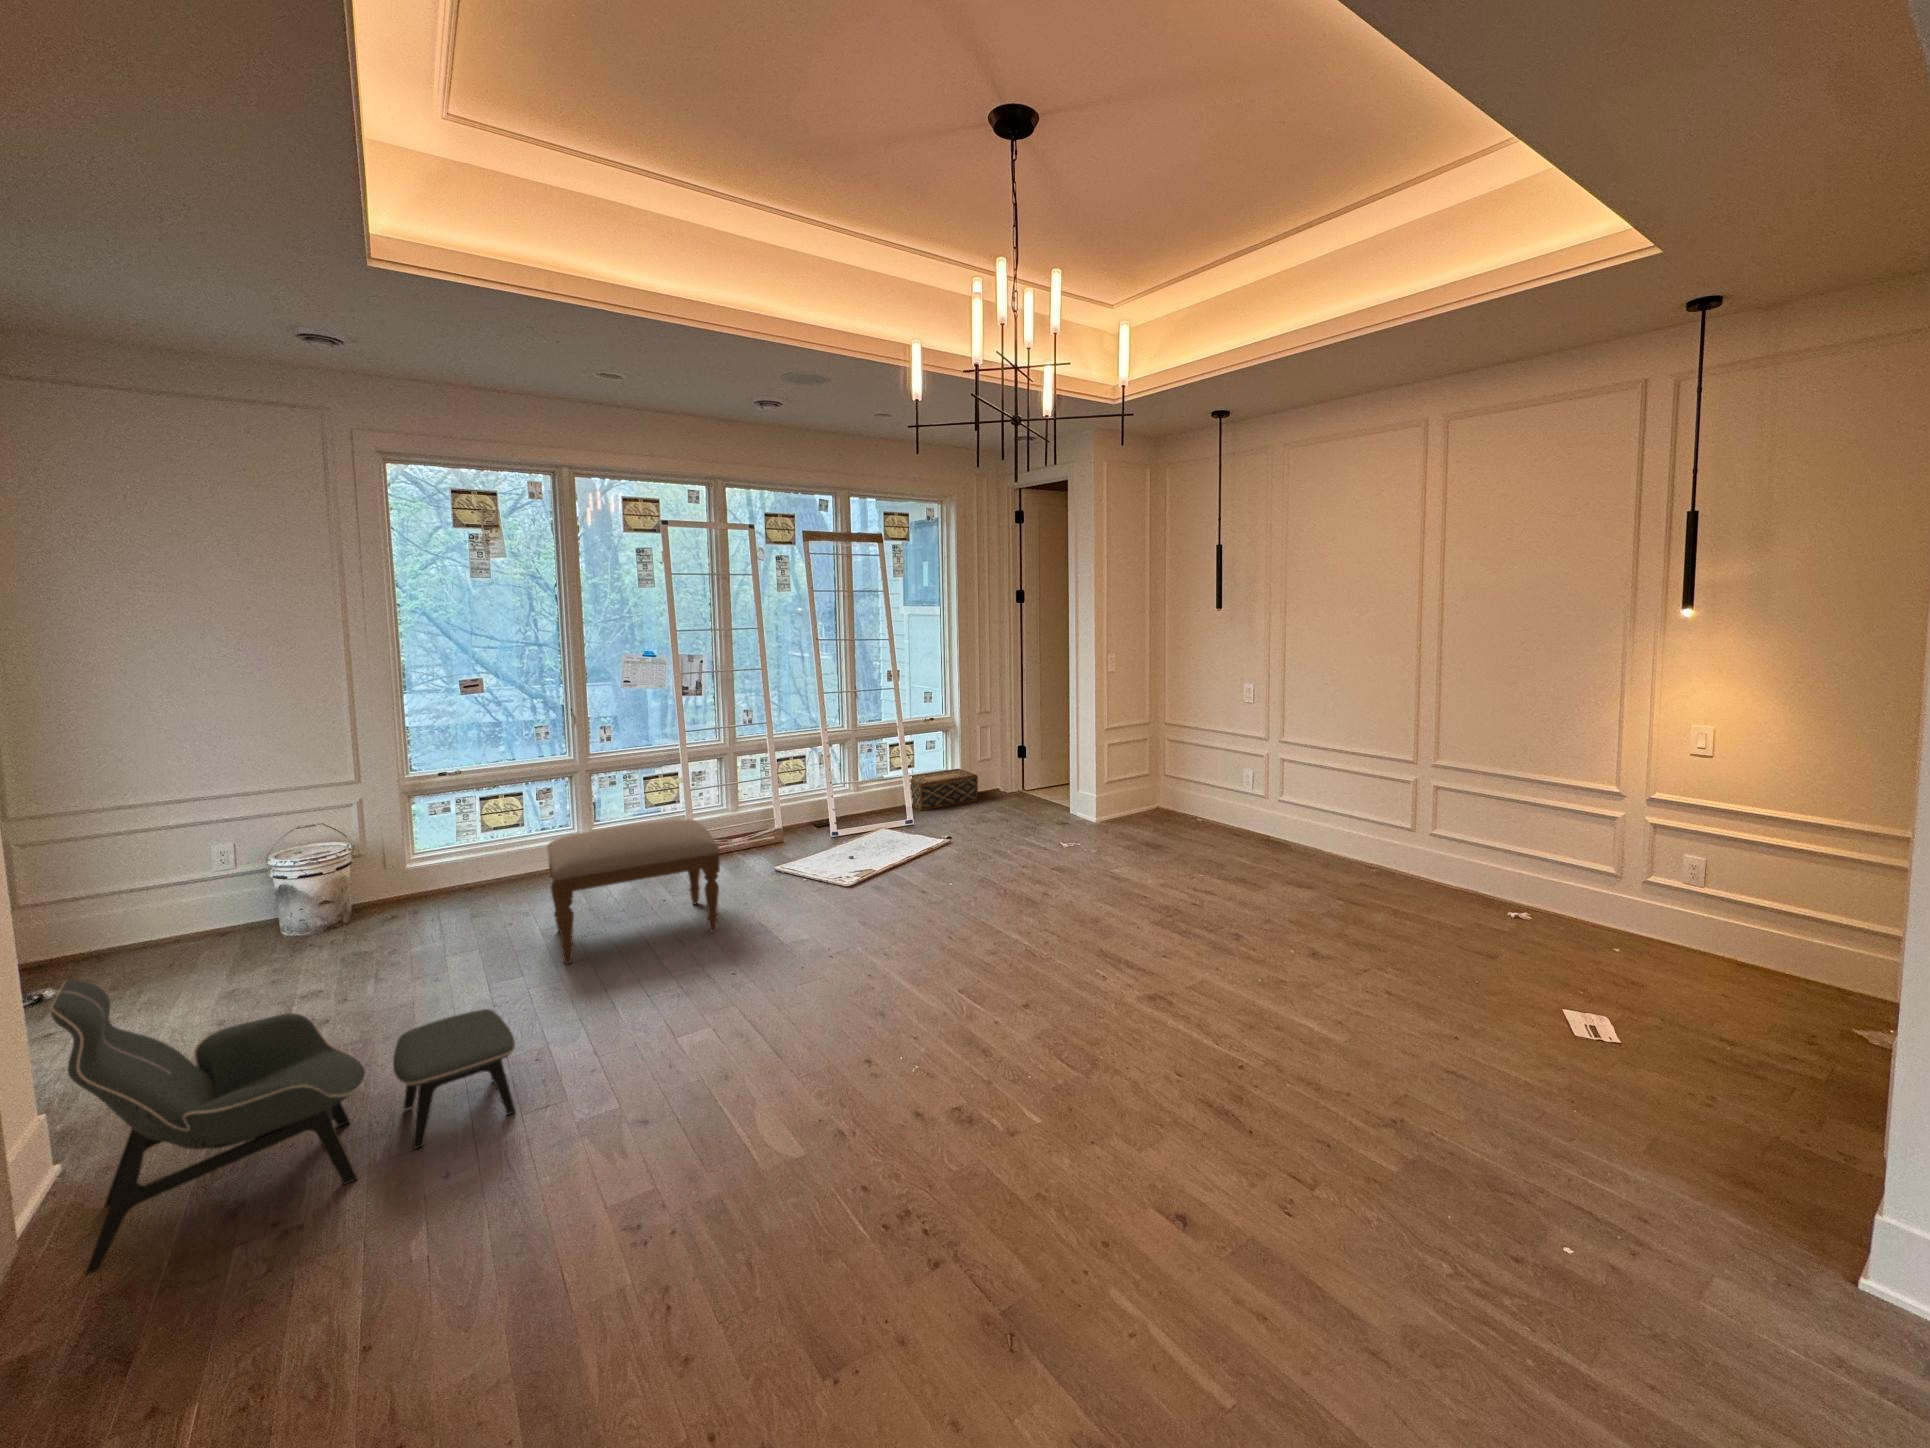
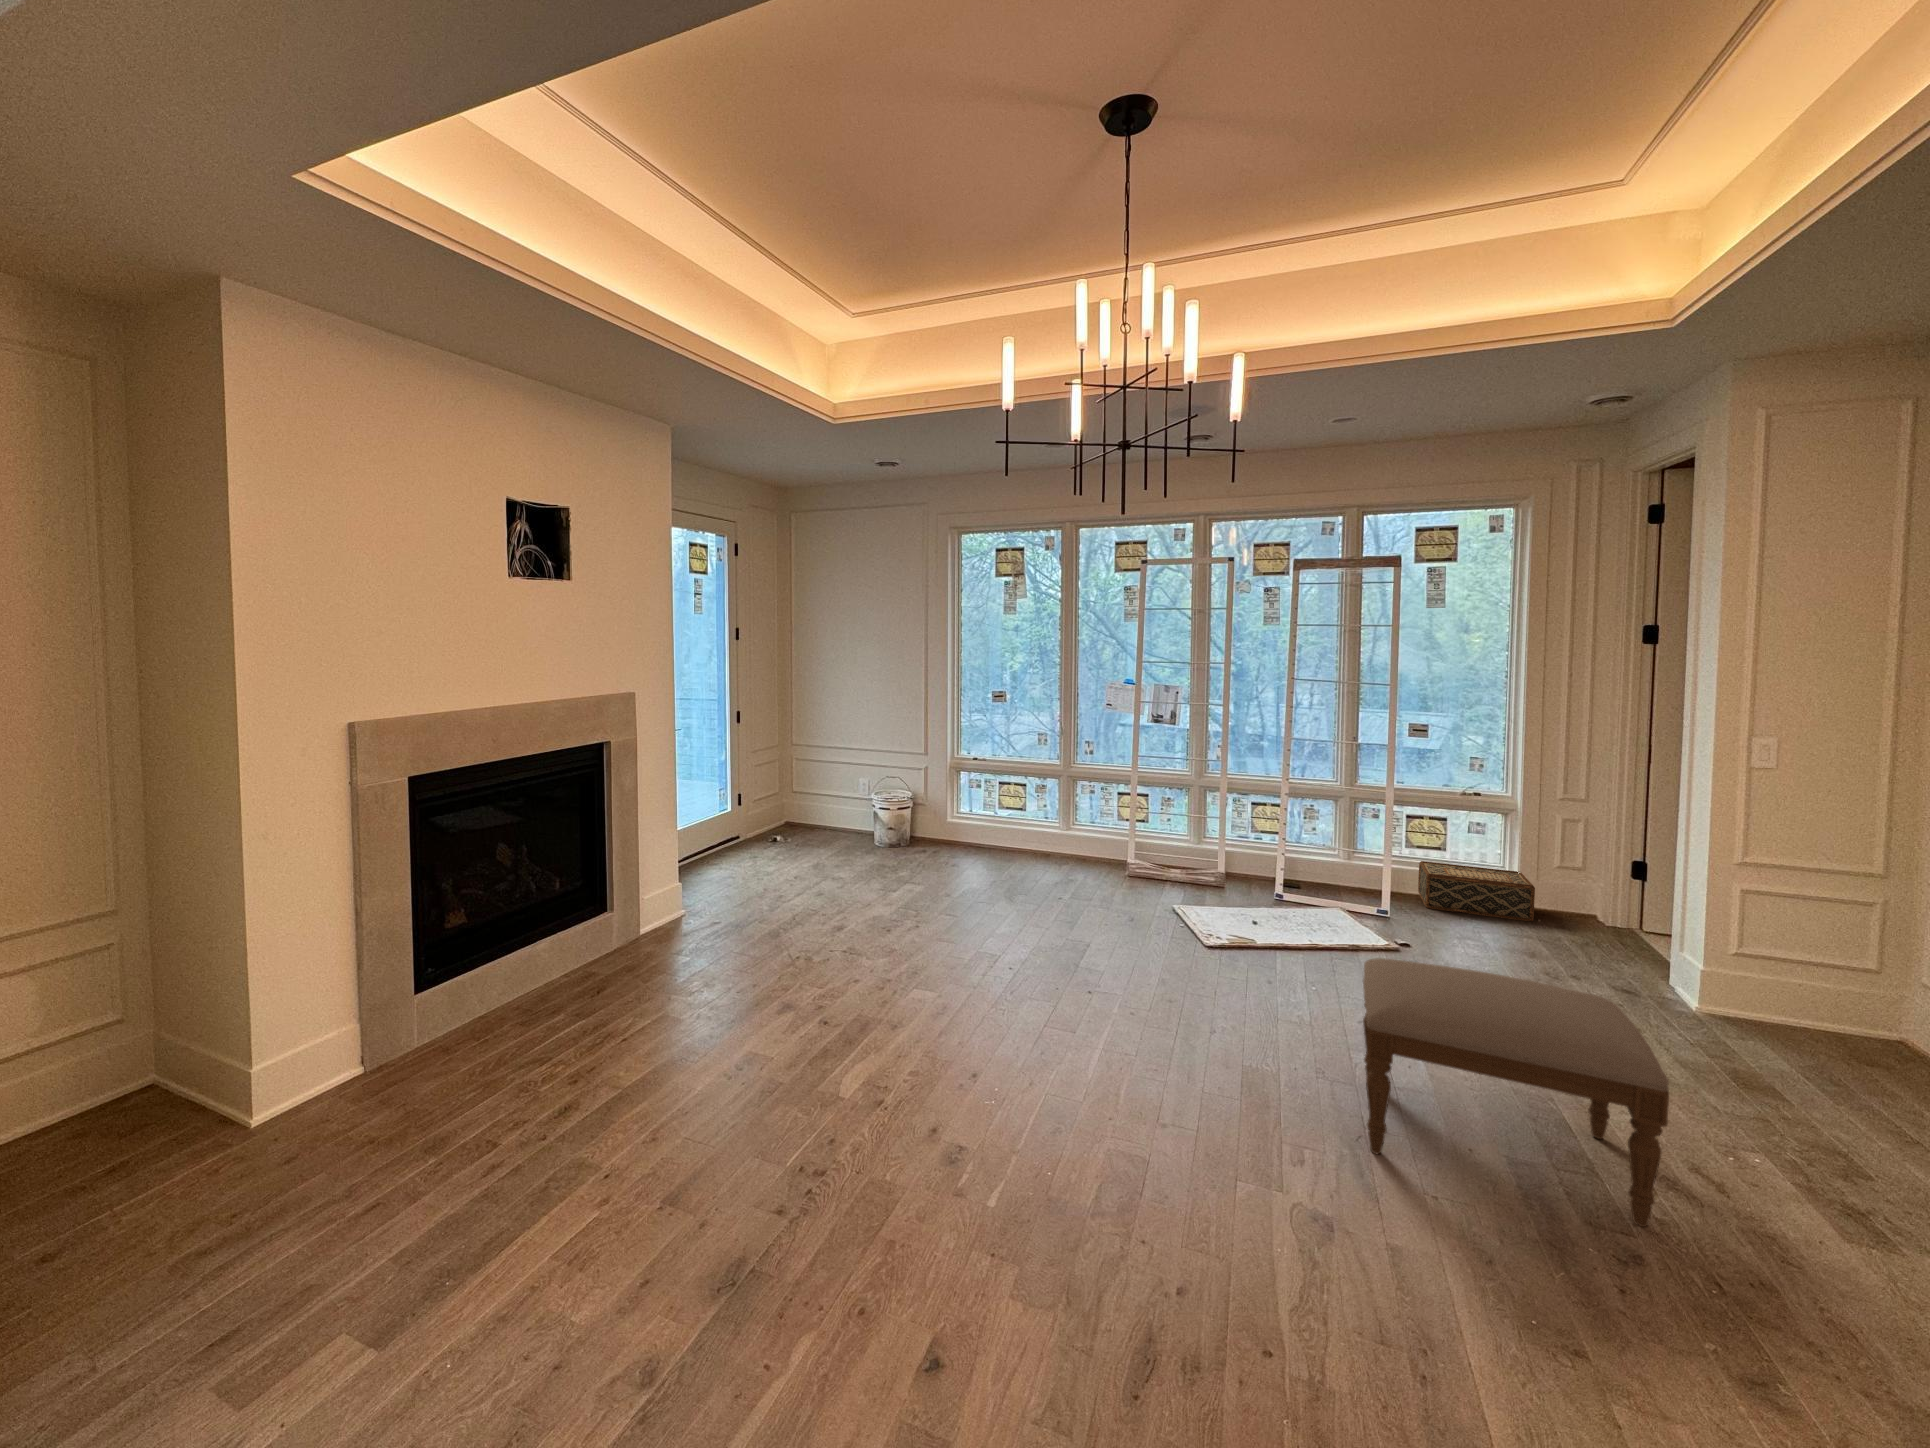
ottoman: present [547,819,720,964] -> present [1363,958,1669,1227]
lounge chair: present [51,980,516,1274] -> none [624,811,819,981]

